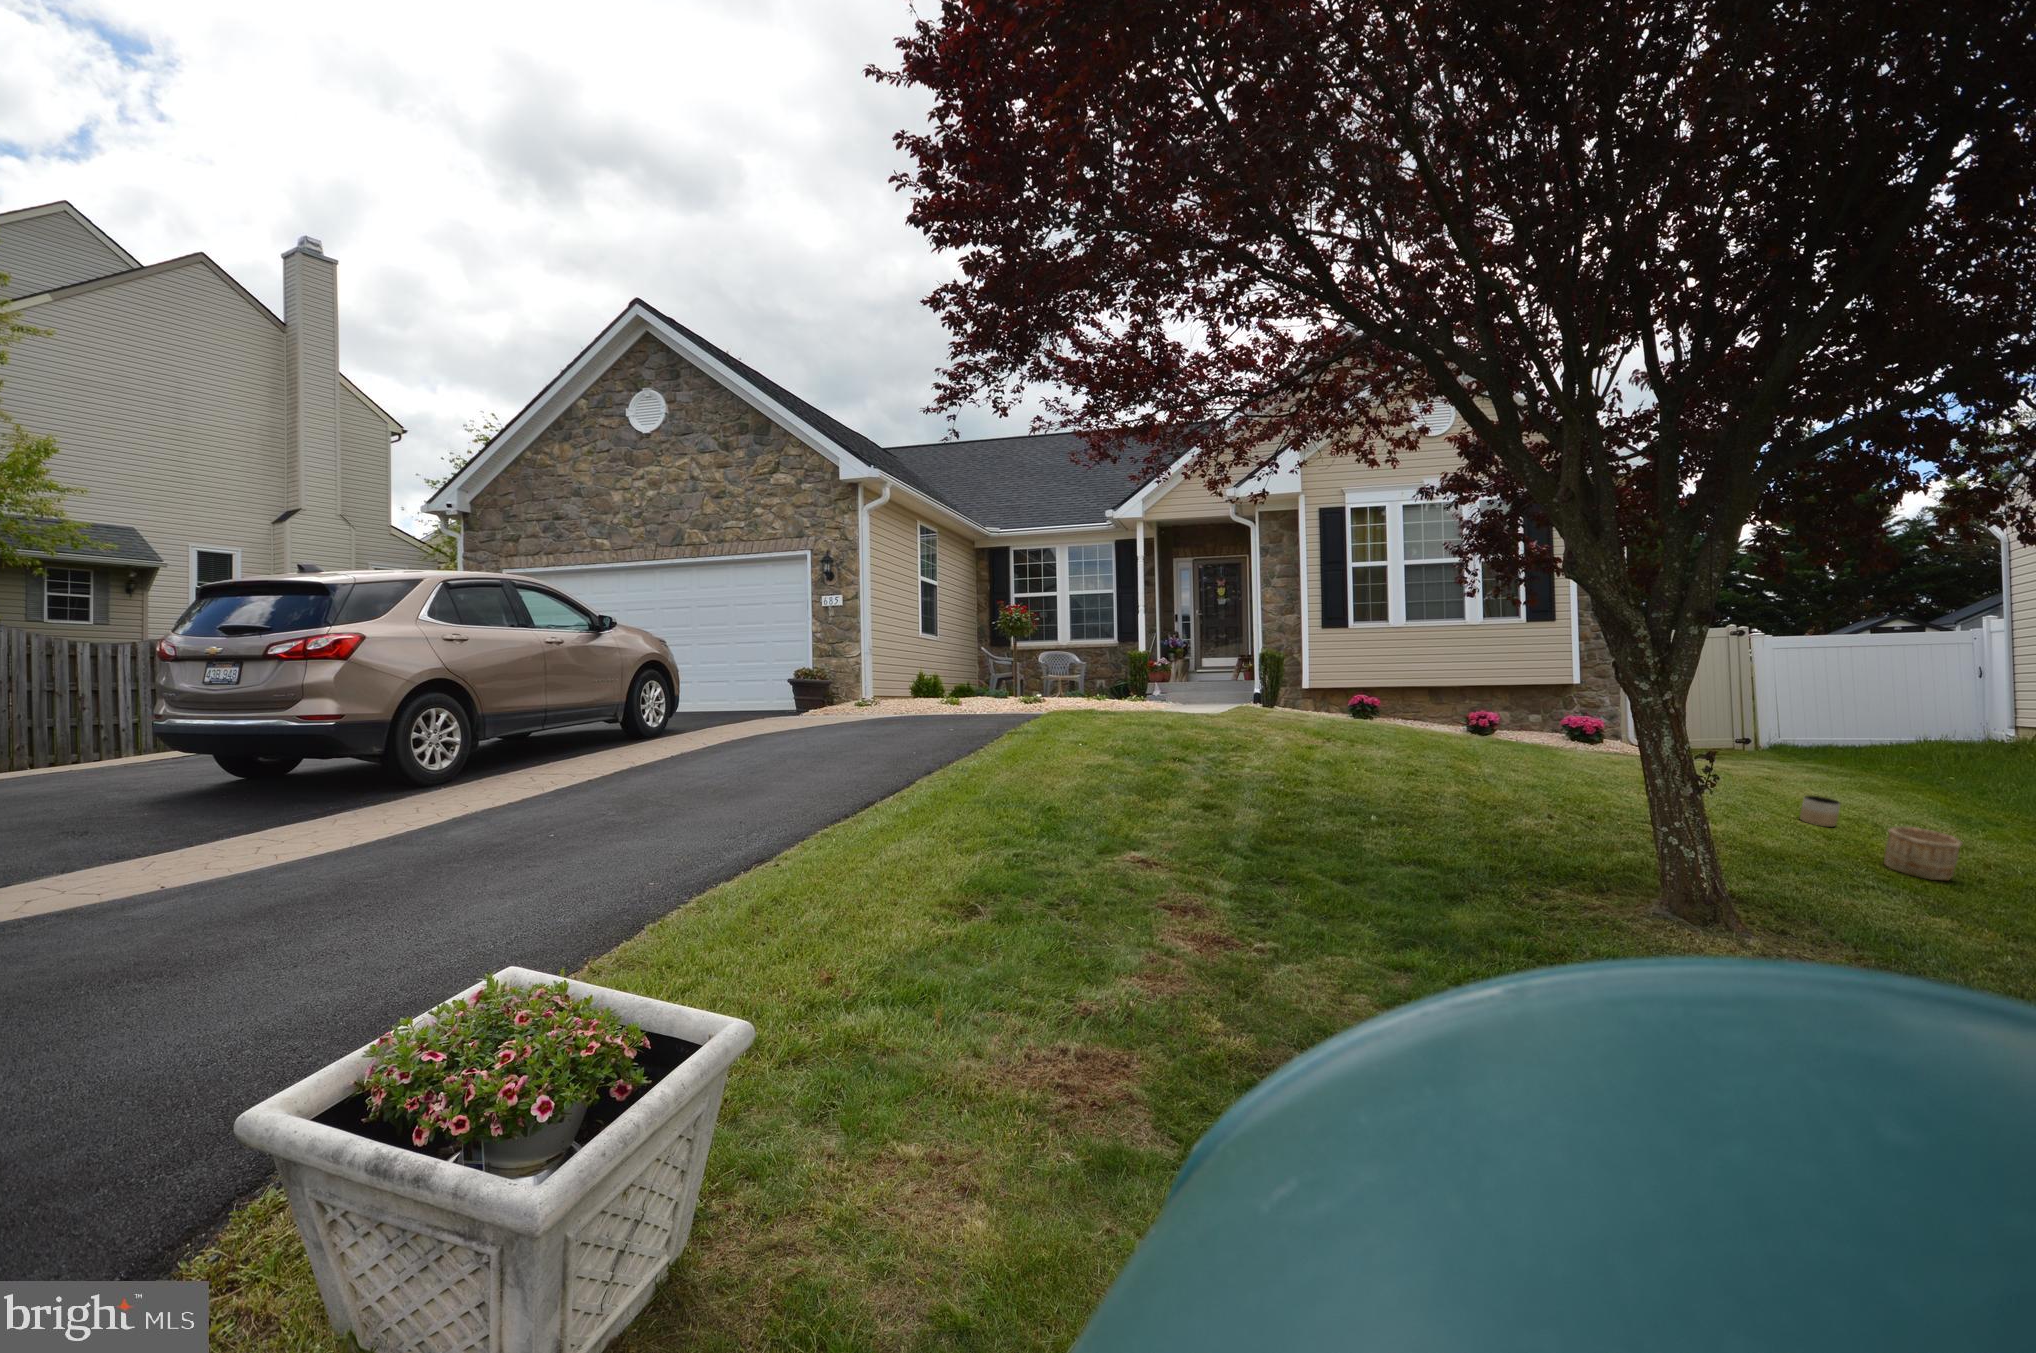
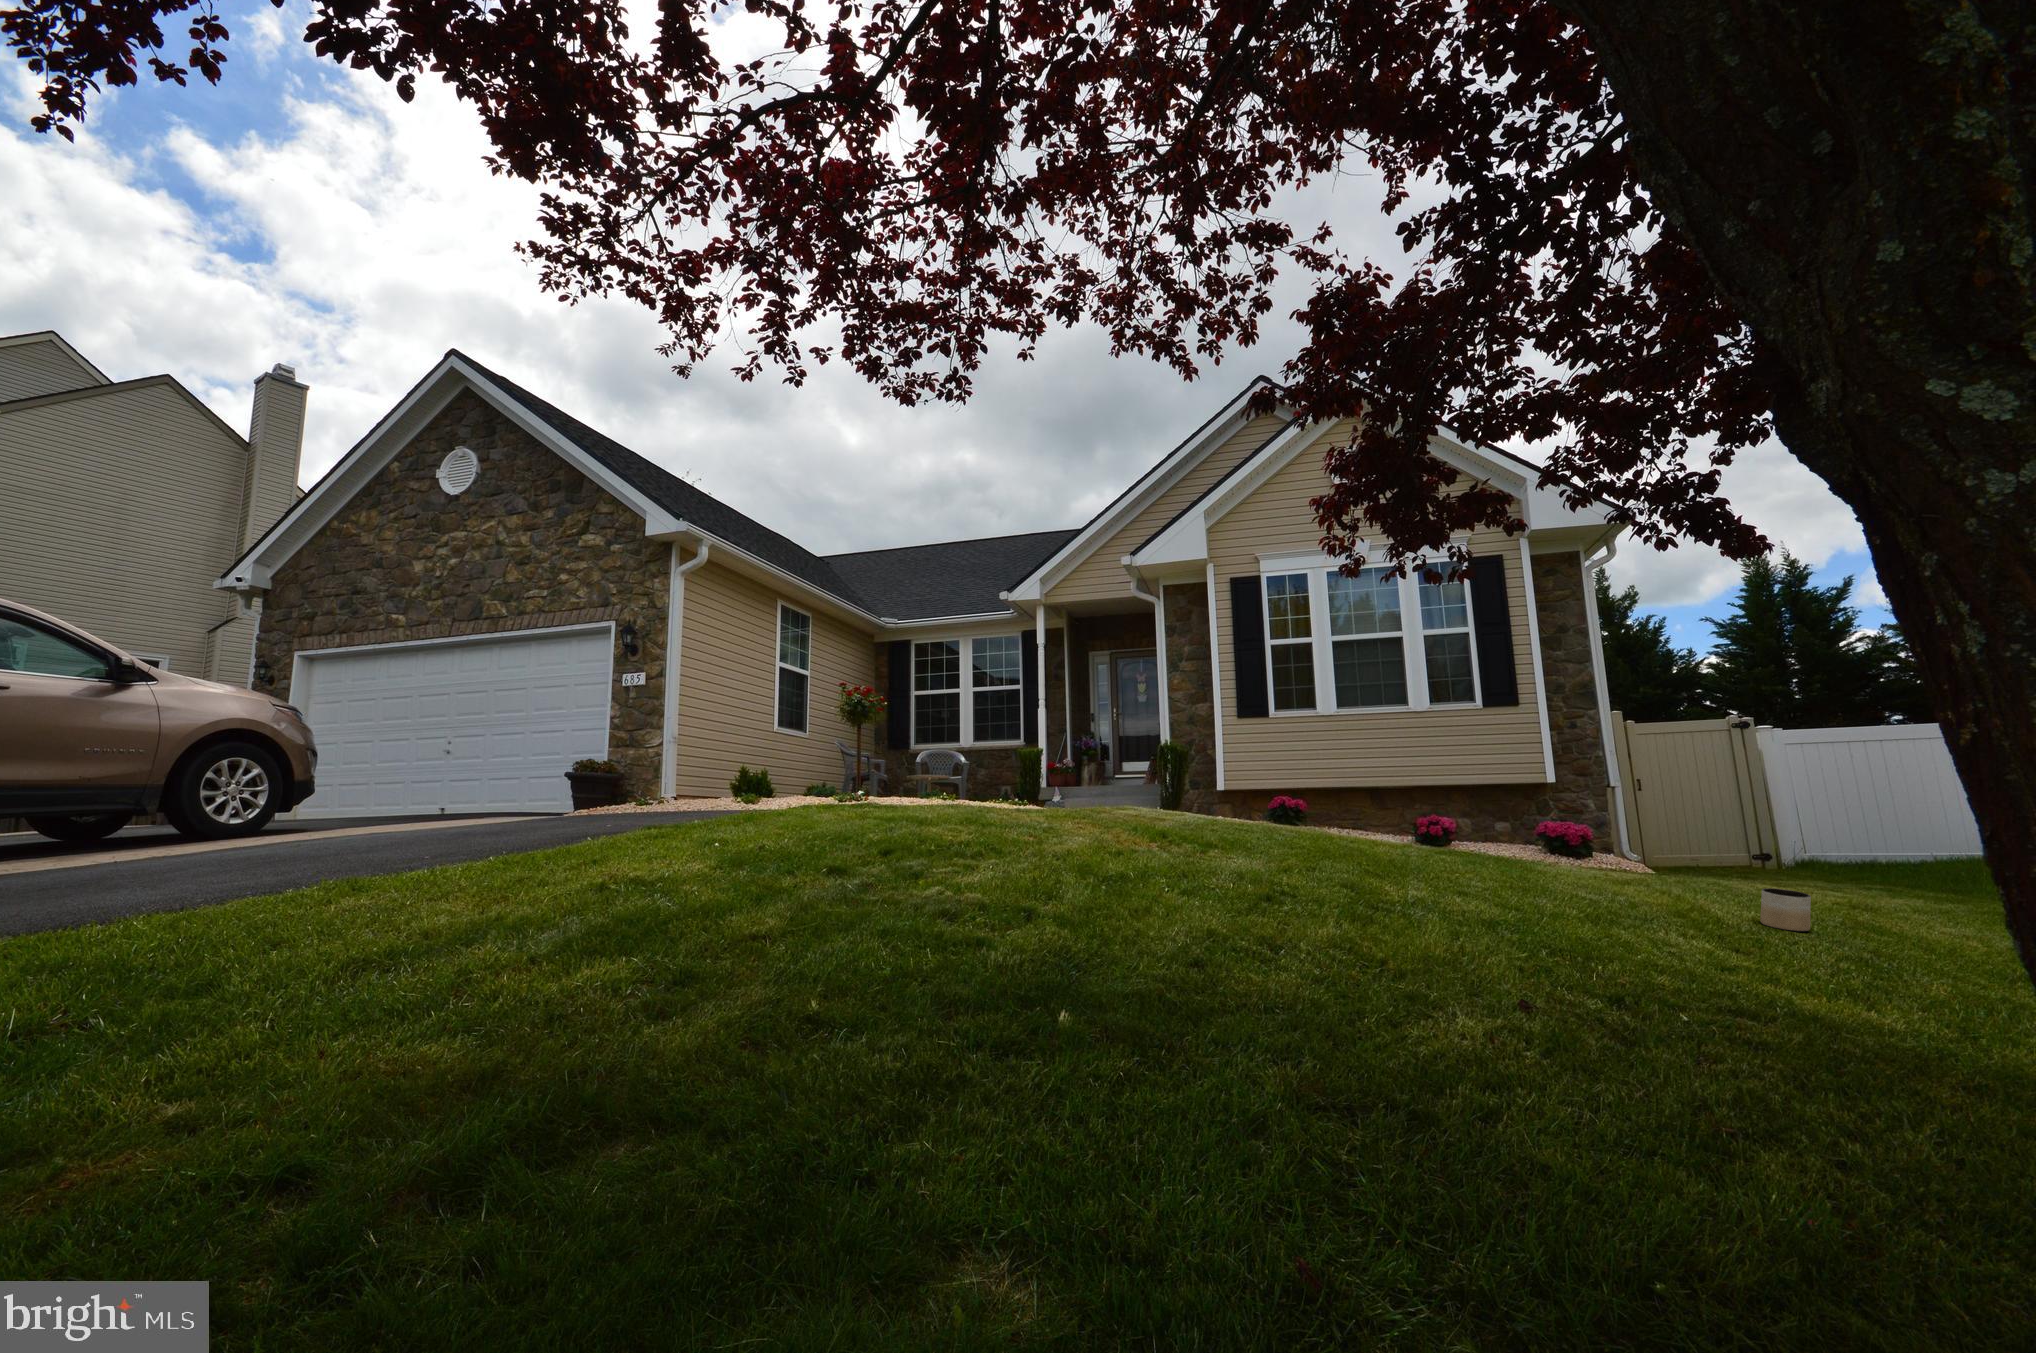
wooden bucket: present [1884,827,1963,880] -> none [1836,912,1942,990]

